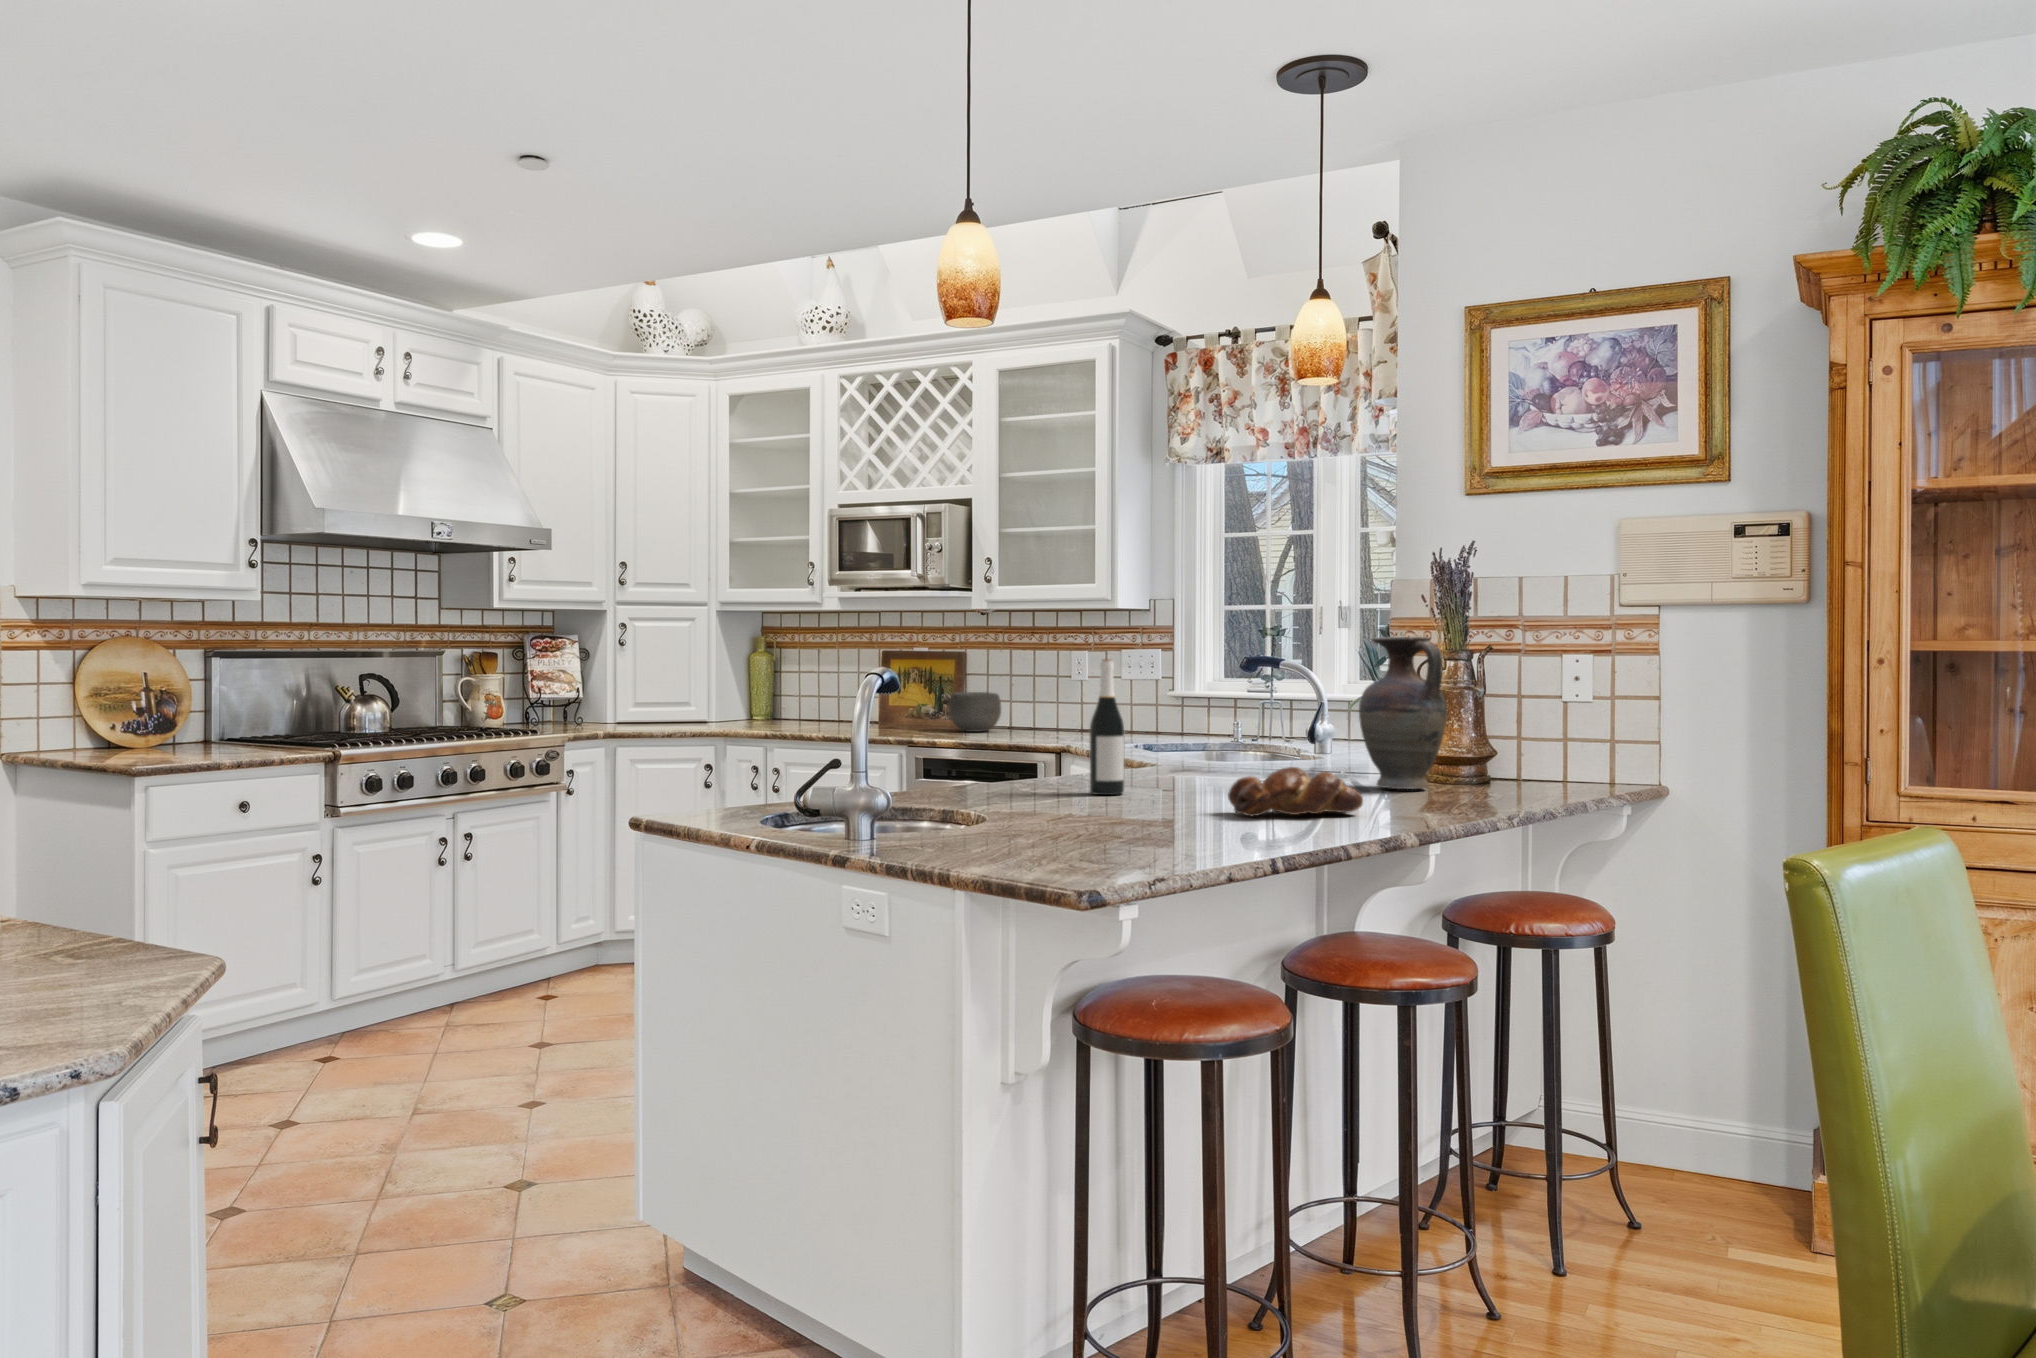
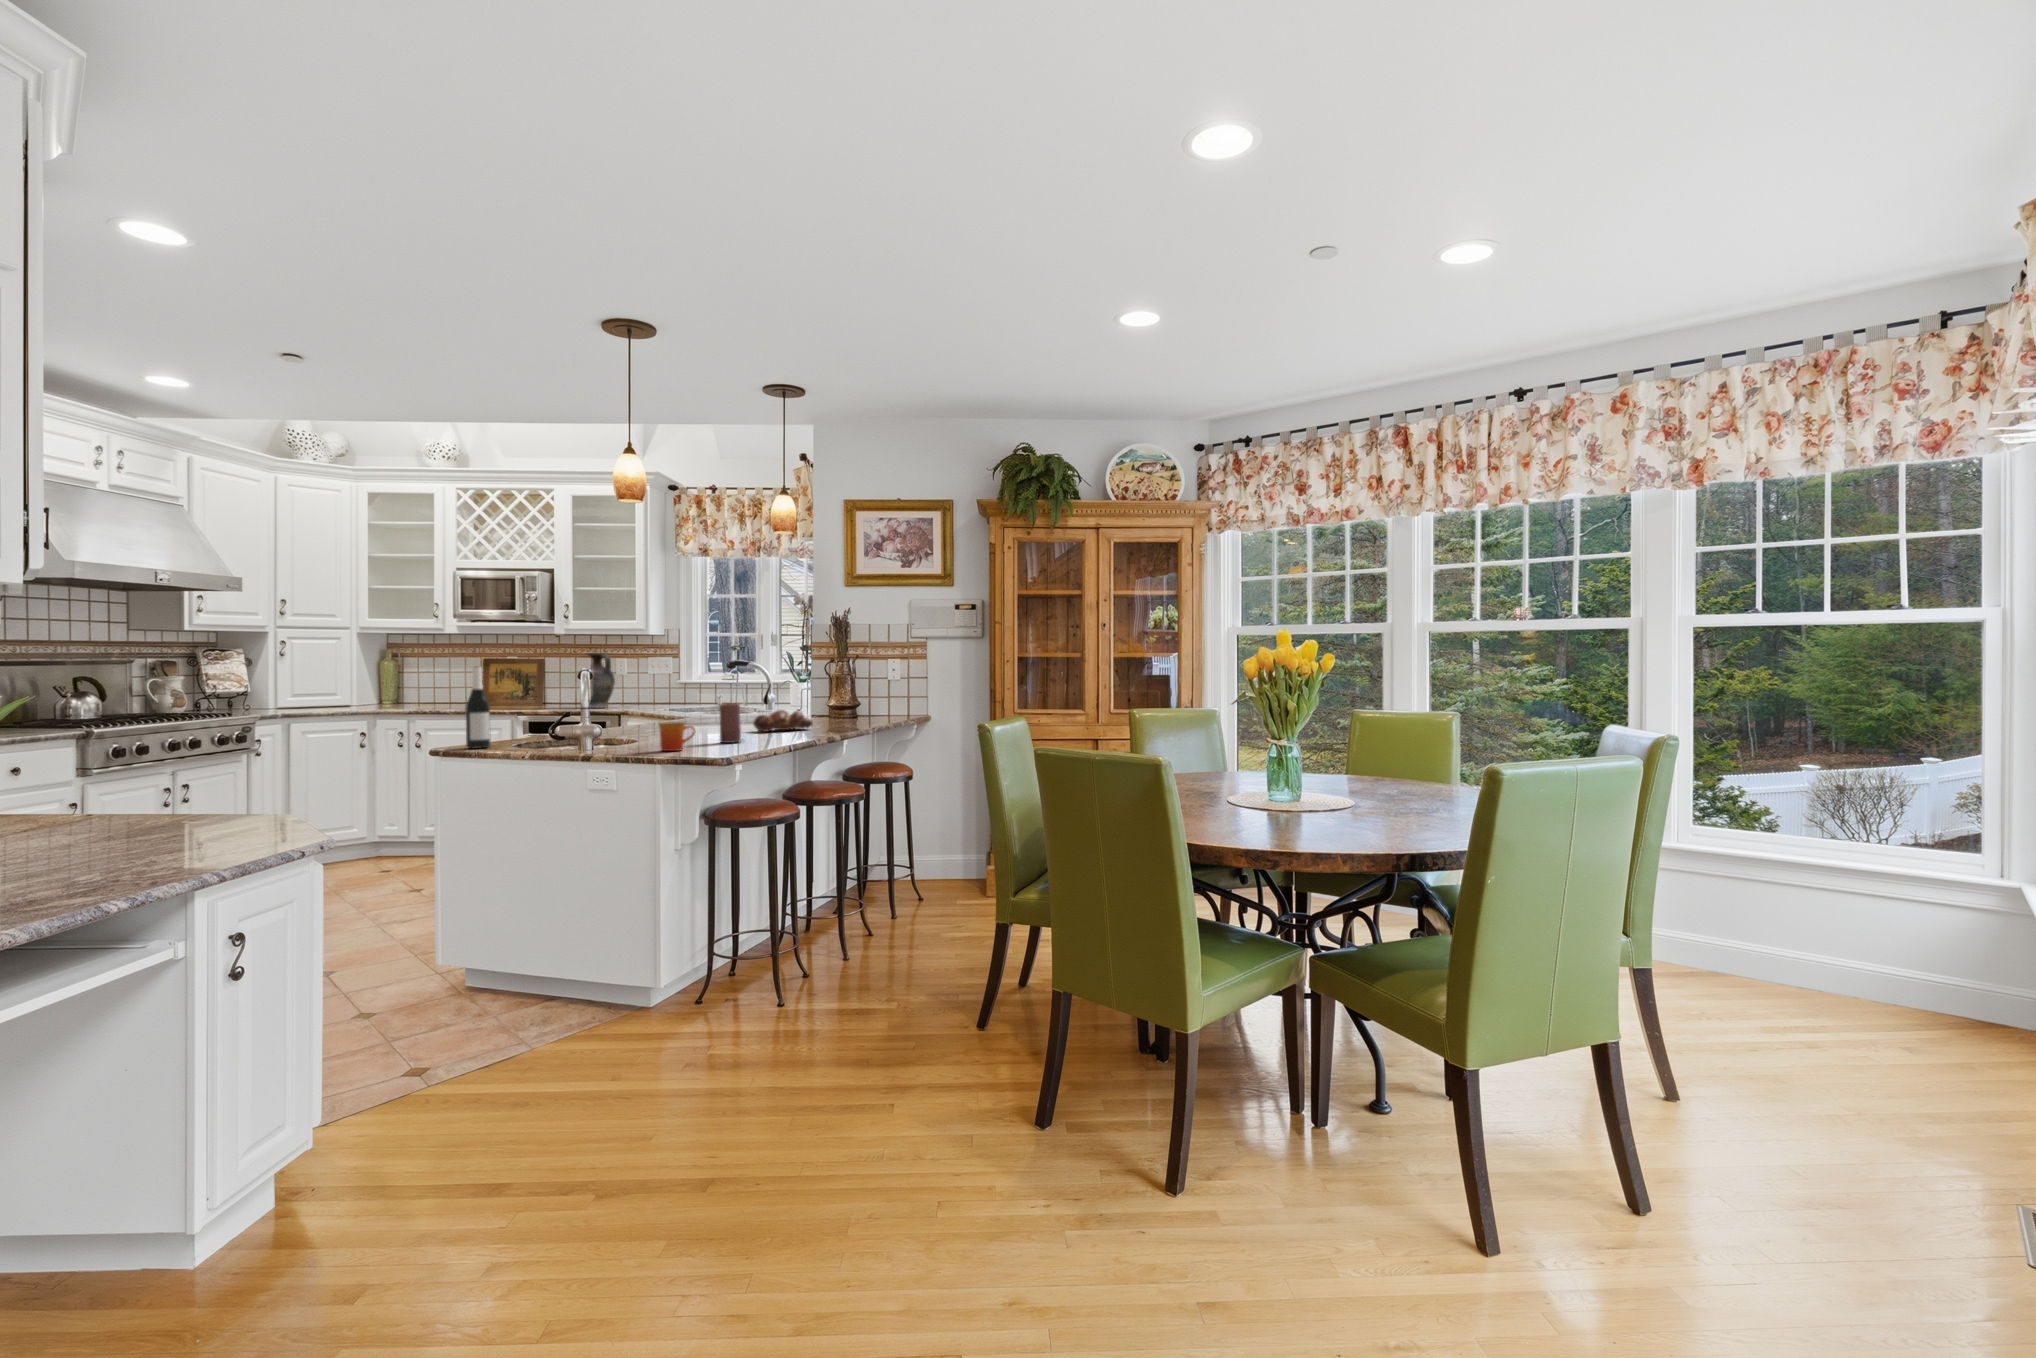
vase: present [1359,636,1447,789] -> present [587,653,615,708]
wine bottle: present [1090,659,1124,795] -> present [465,666,490,749]
bowl: present [949,692,1001,732] -> none [537,683,572,707]
candle: none [1122,753,1169,847] -> present [720,703,741,743]
mug: none [964,794,1047,865] -> present [659,722,695,751]

